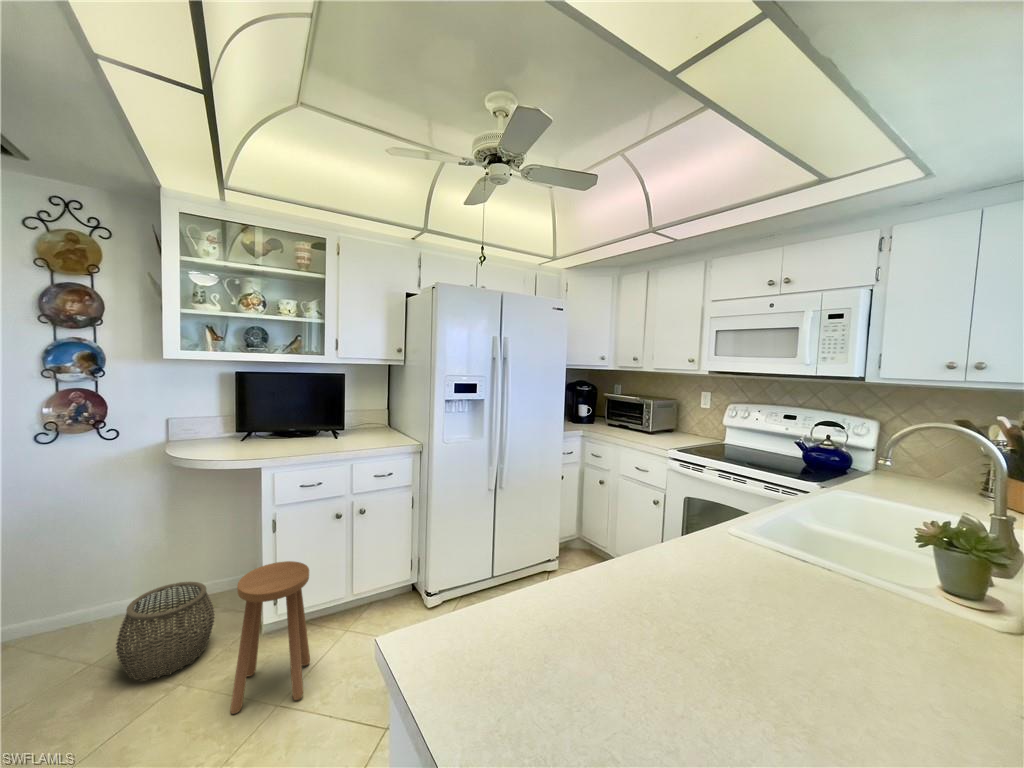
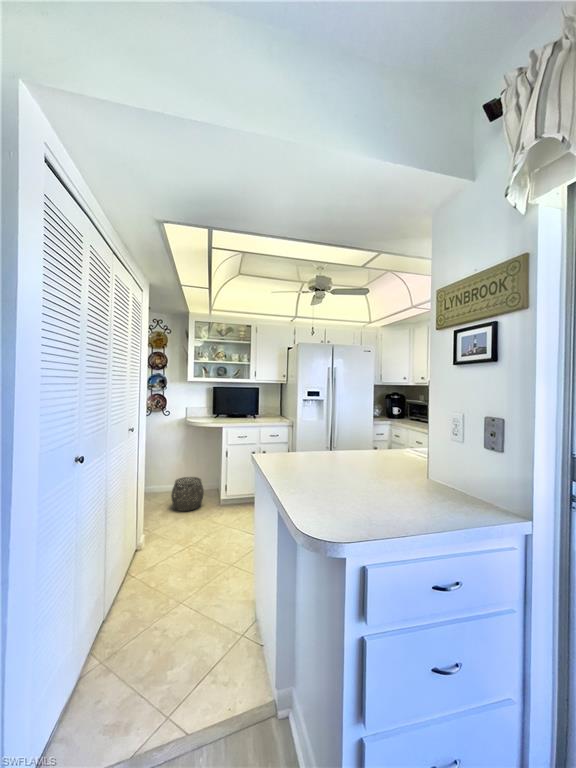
stool: present [230,561,310,714] -> none [212,468,242,525]

